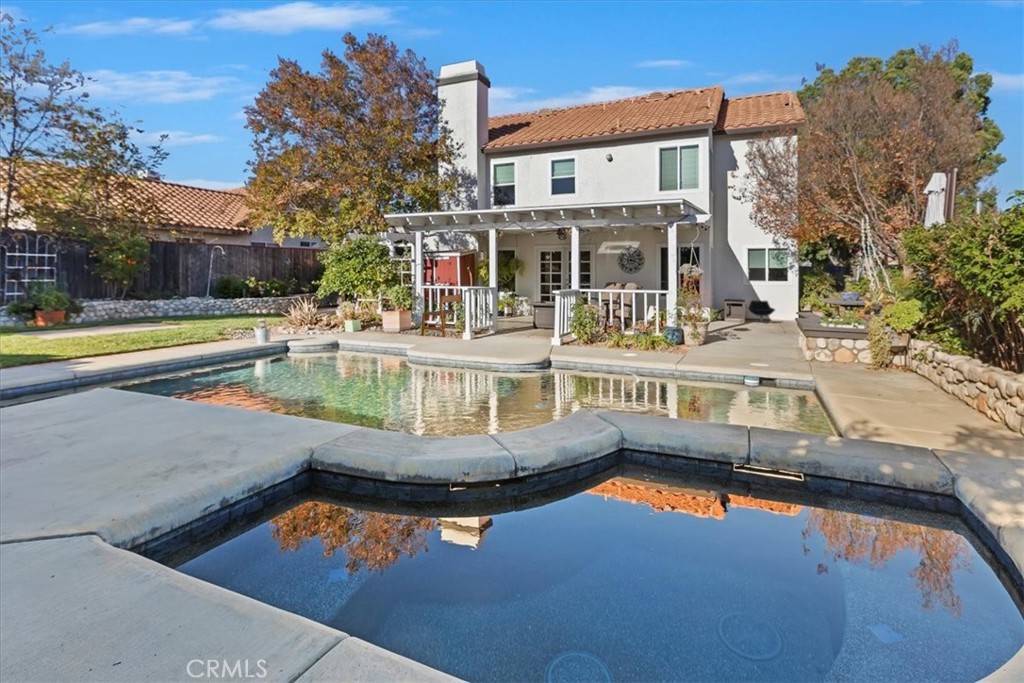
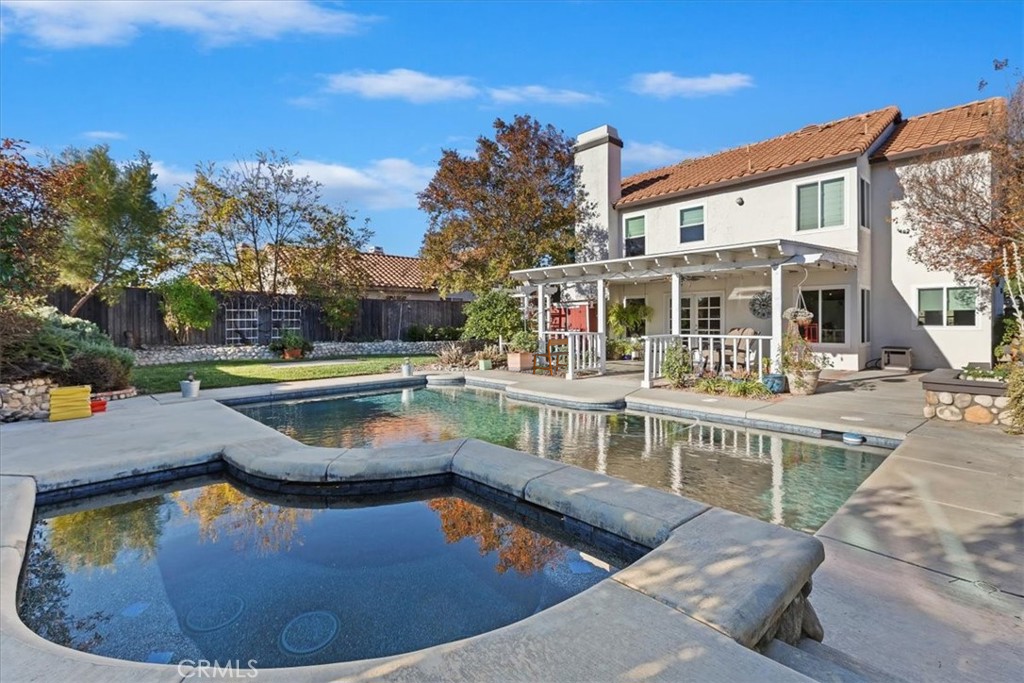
lounge chair: present [748,300,775,321] -> none [903,344,938,369]

